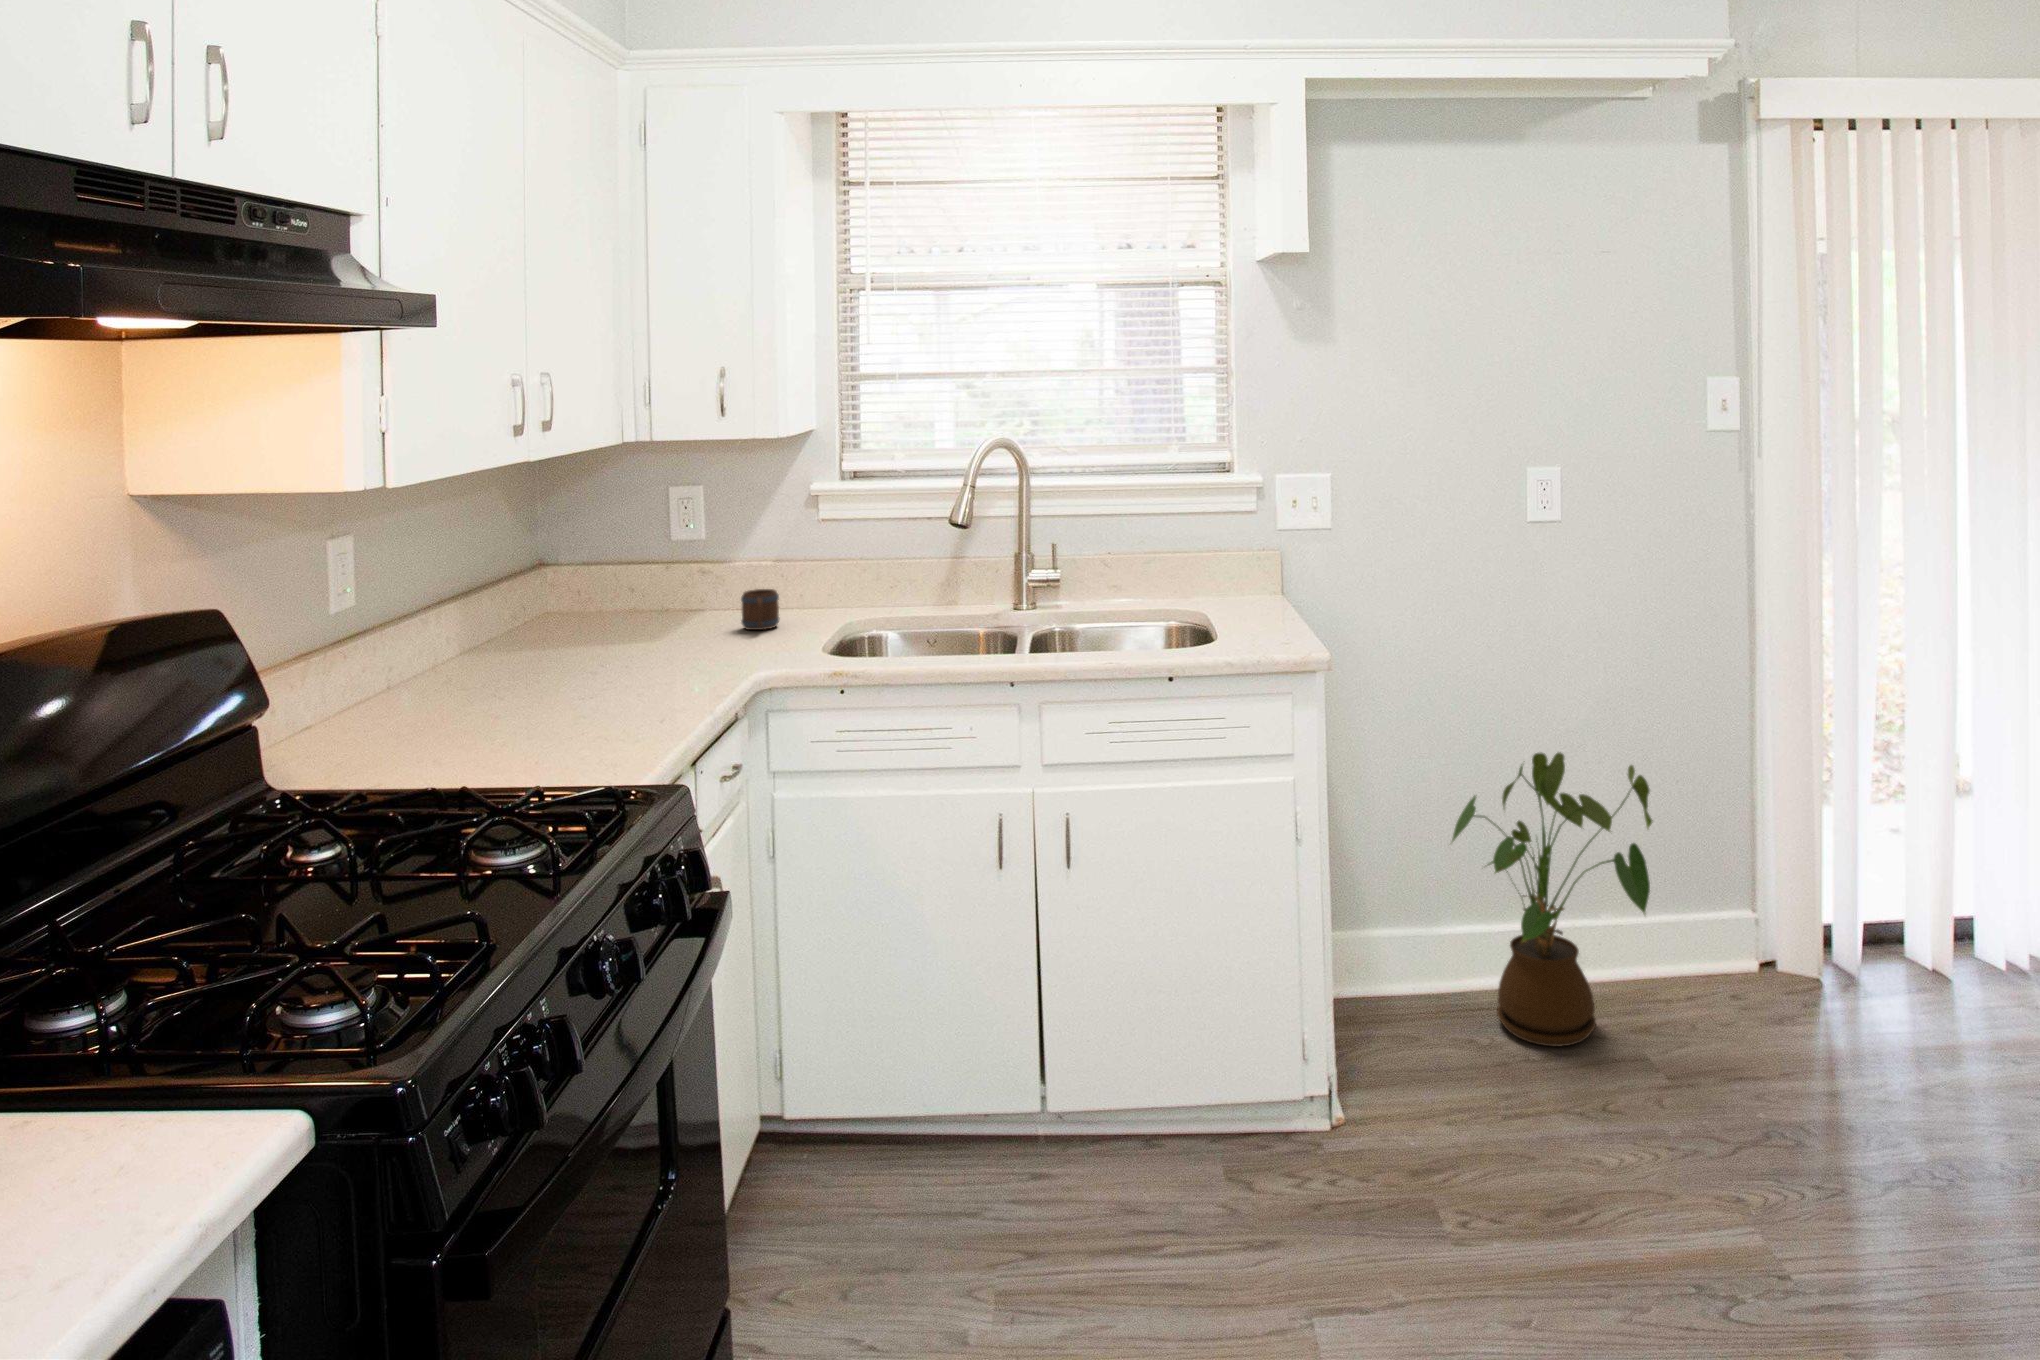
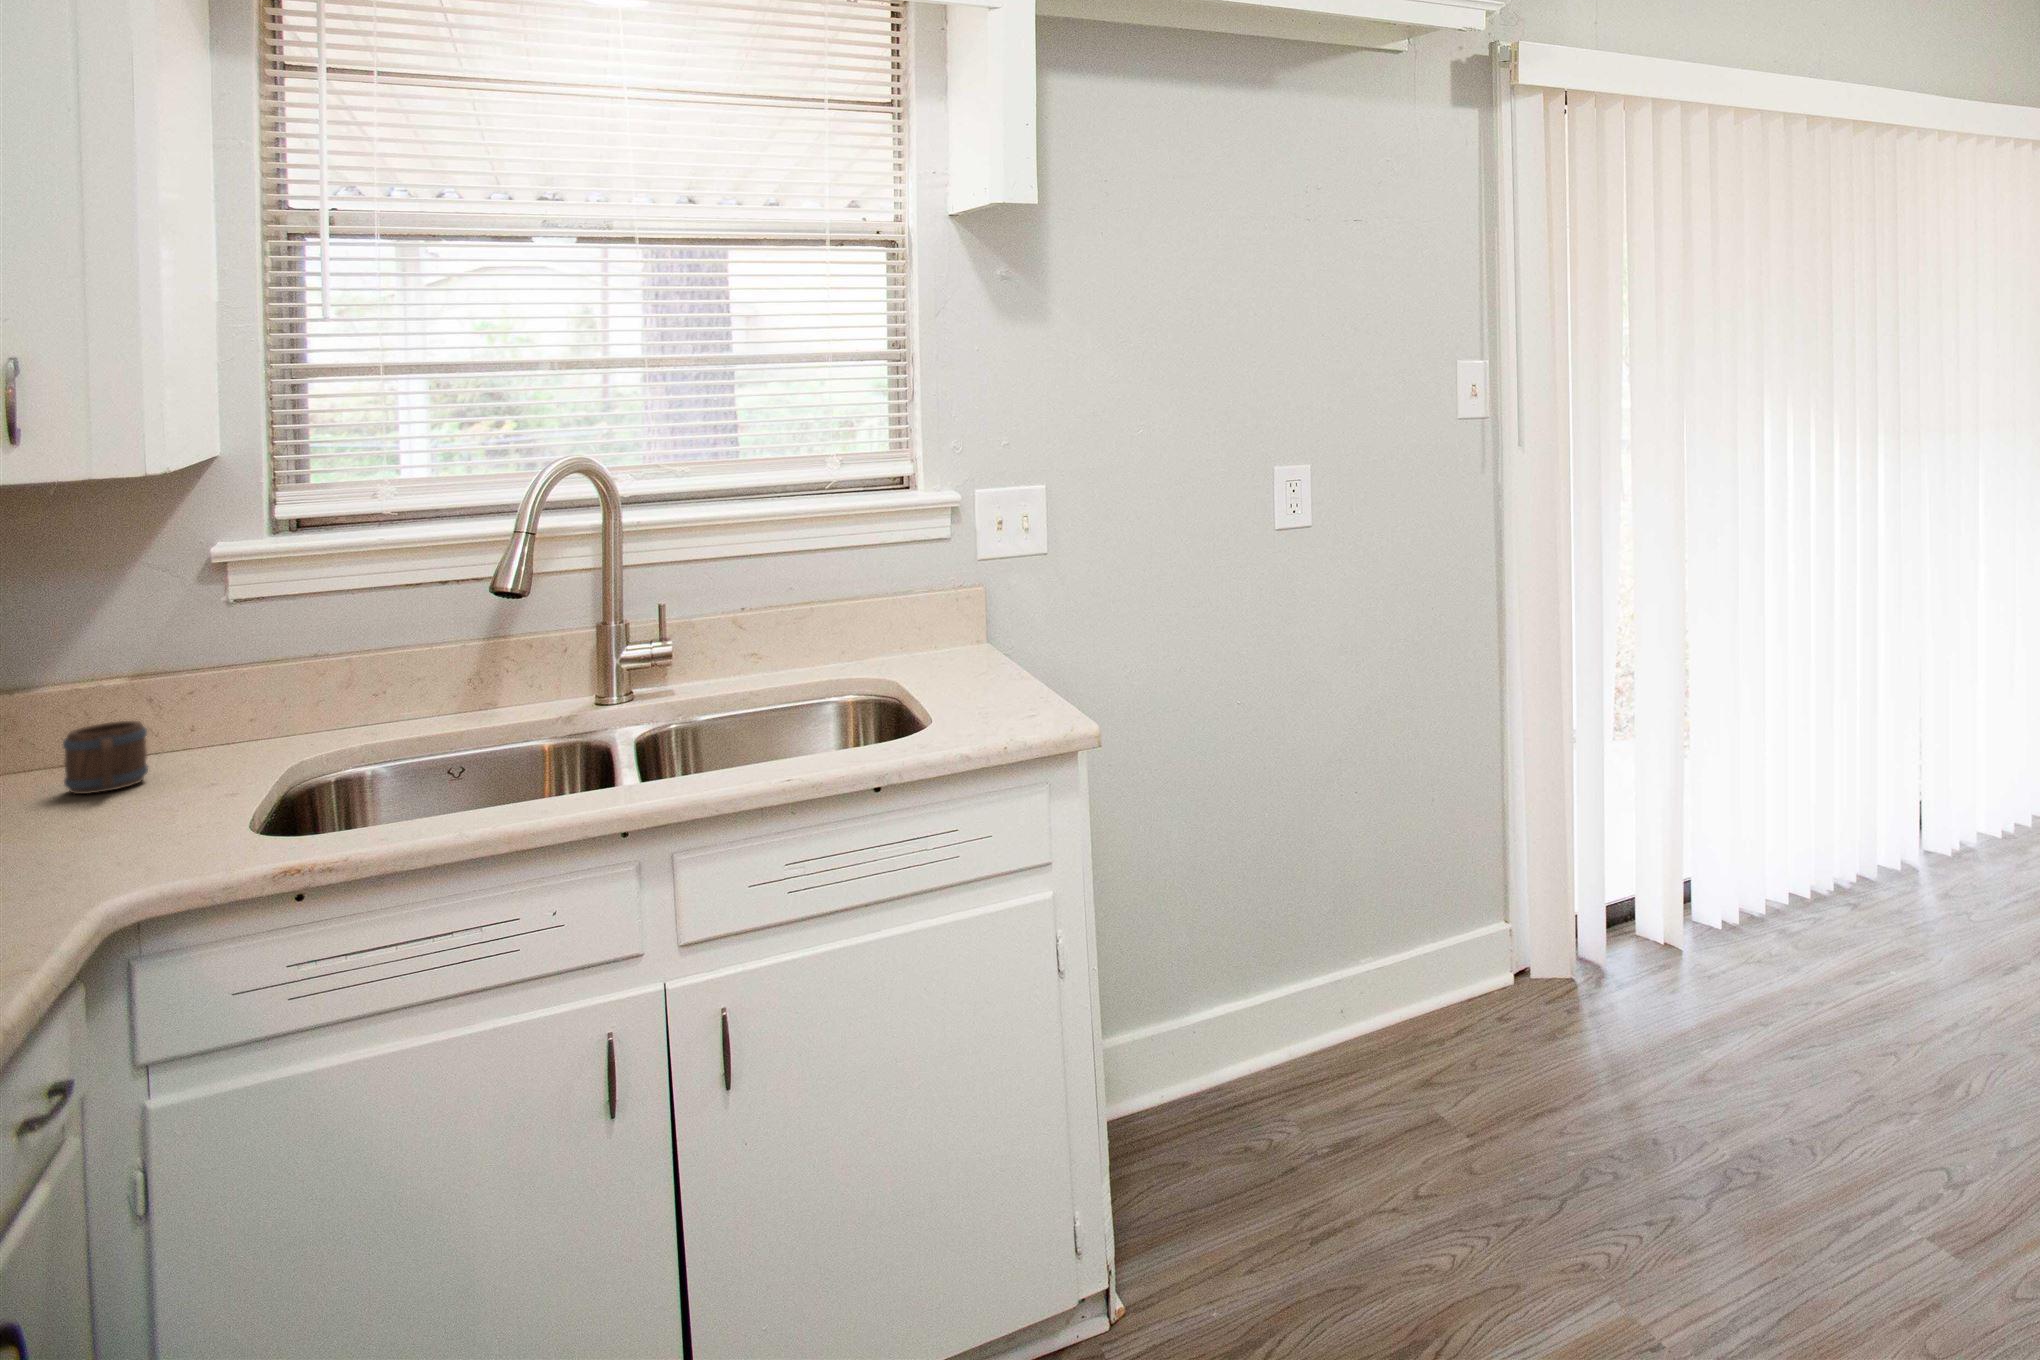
house plant: present [1452,752,1653,1046] -> none [1209,784,1437,1123]

